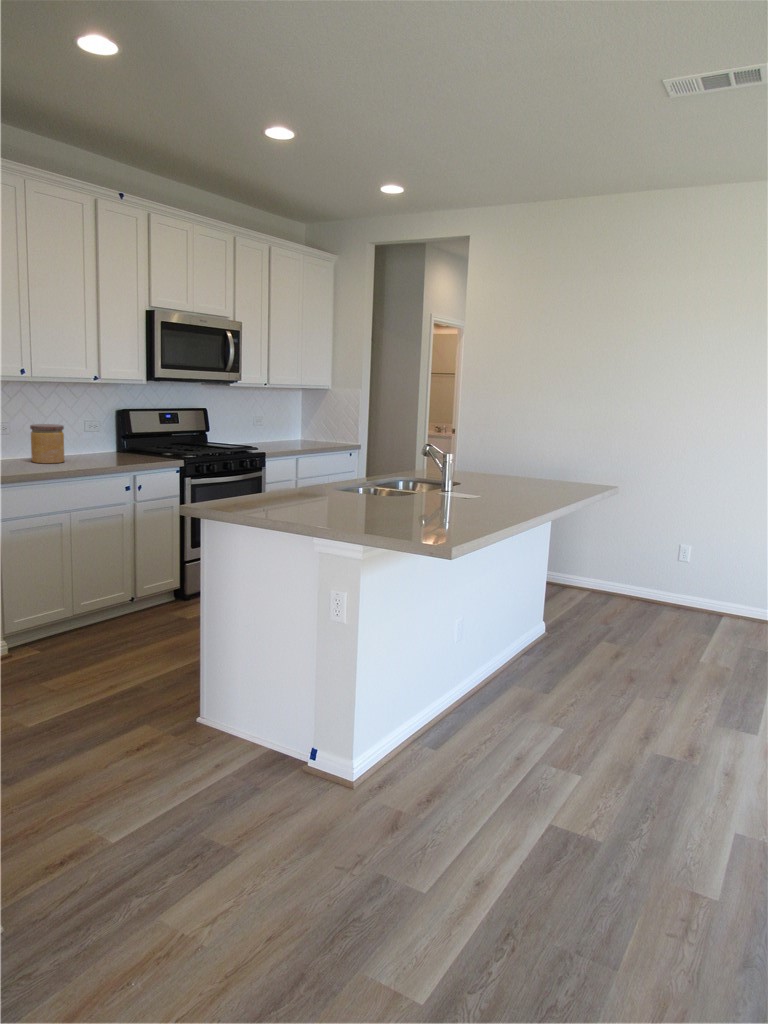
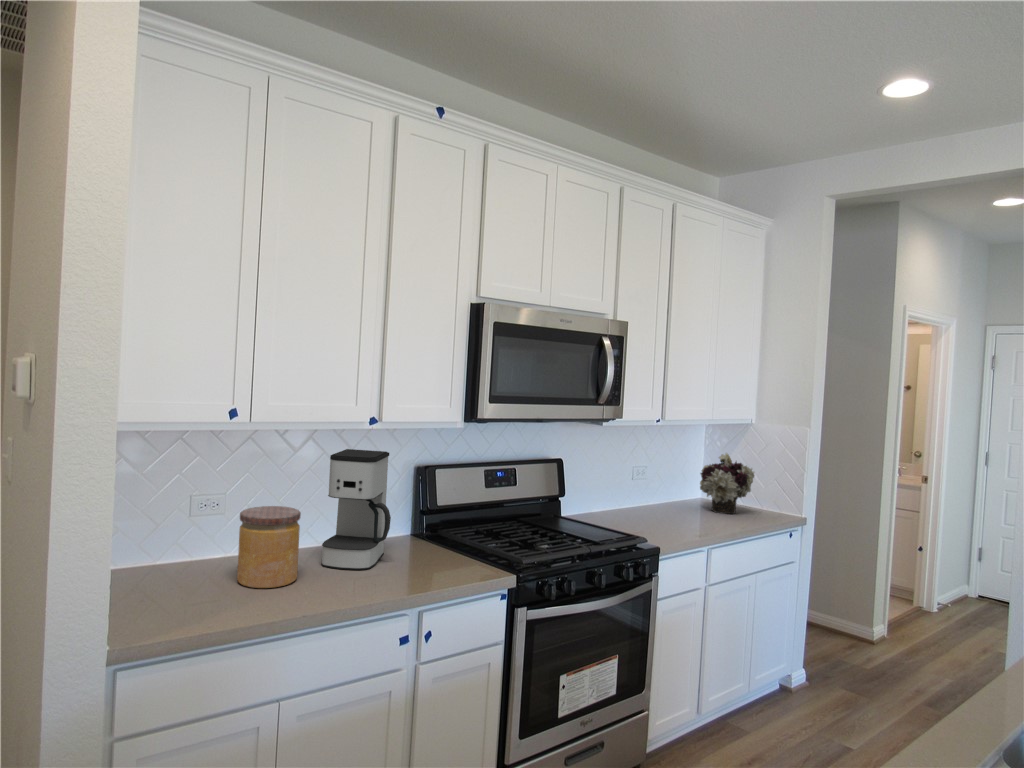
coffee maker: none [73,396,110,459] -> present [321,449,391,570]
flower arrangement: none [297,407,330,445] -> present [700,453,754,514]

